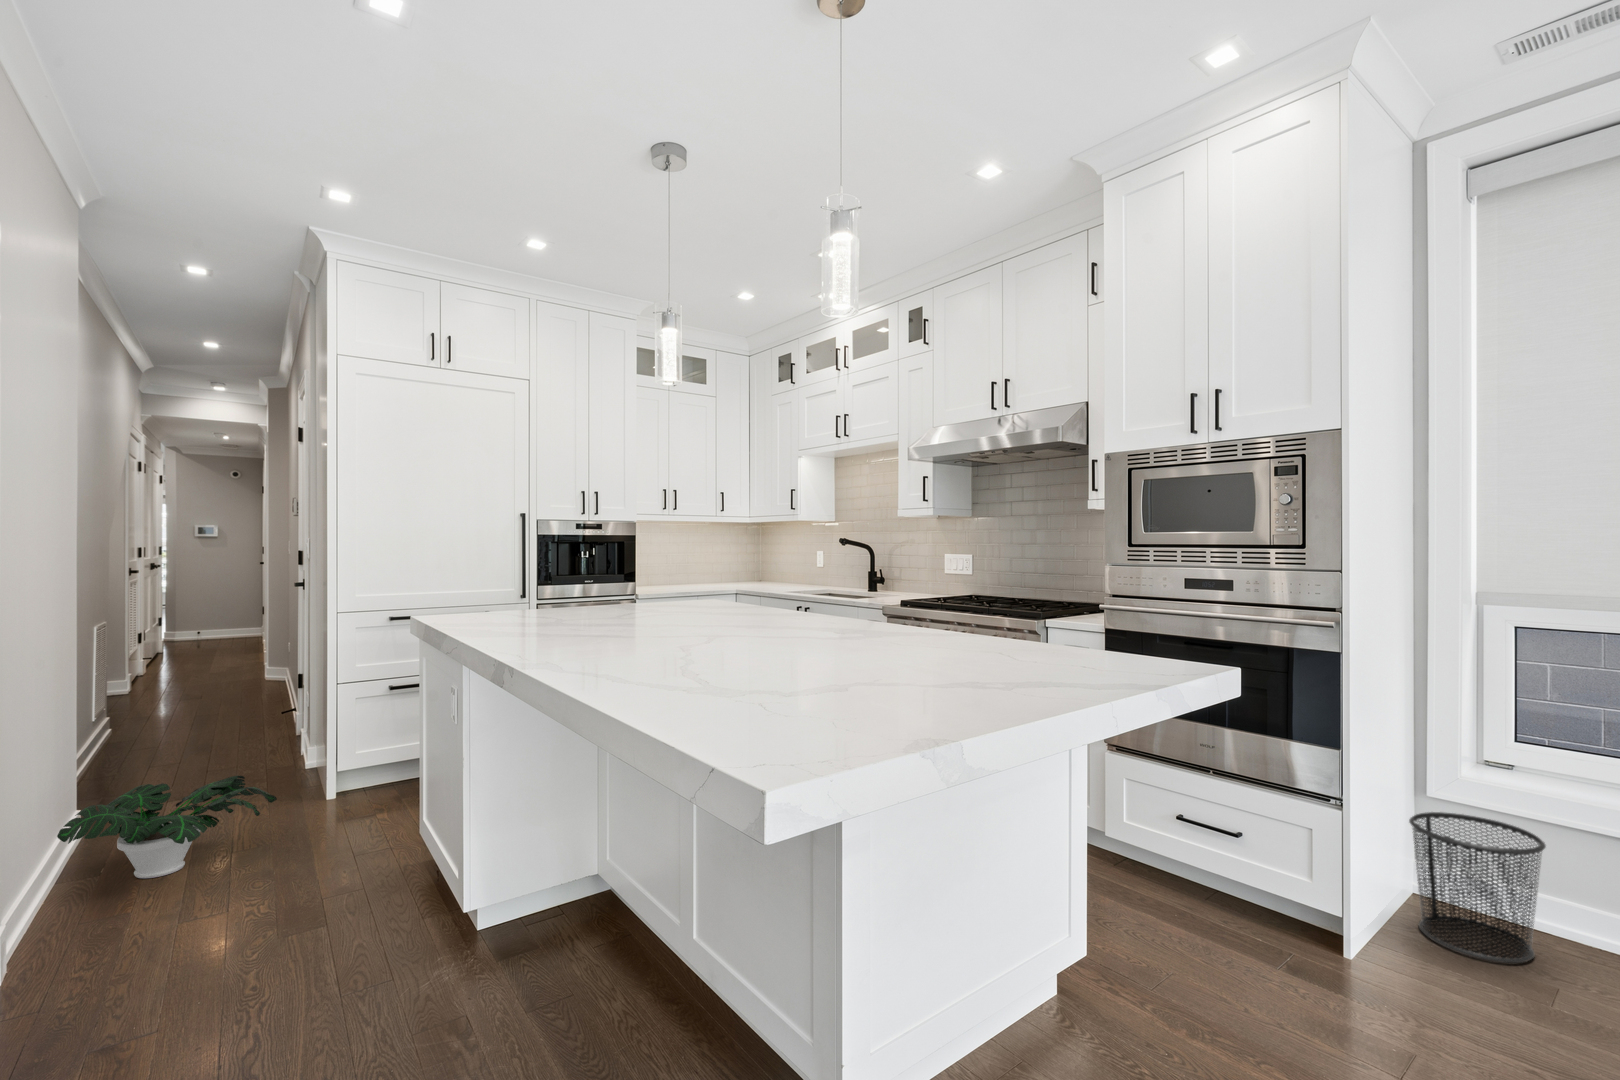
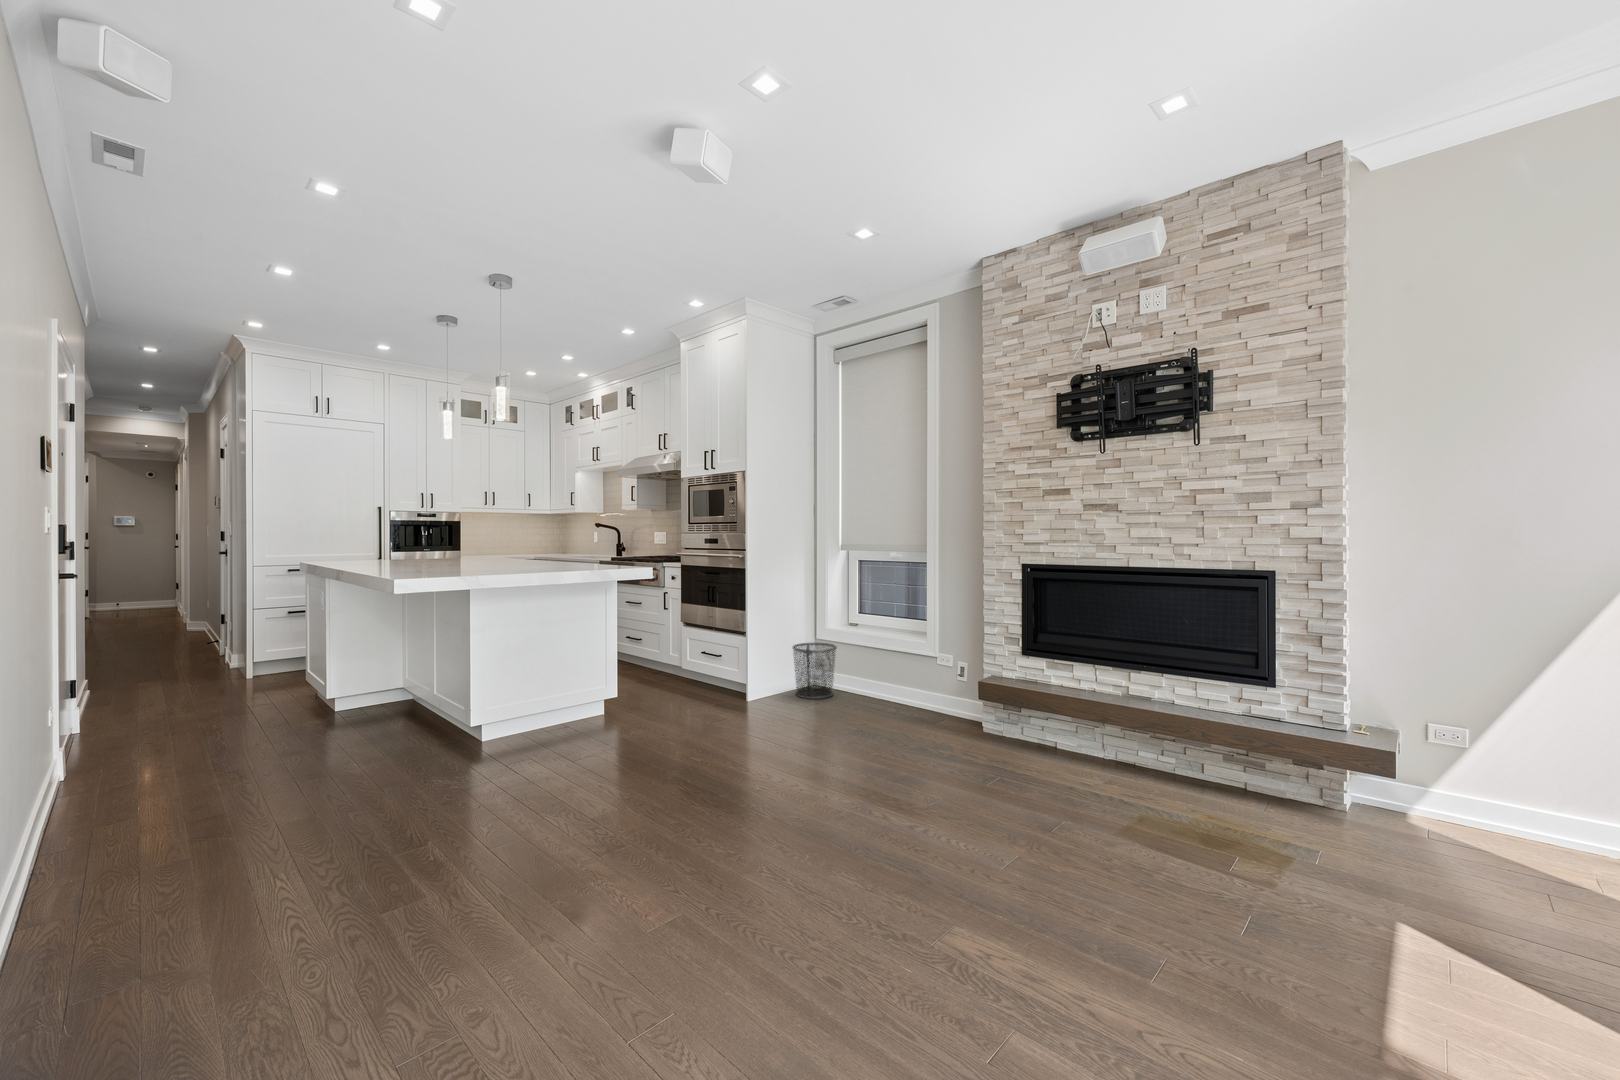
potted plant: present [57,776,277,878] -> none [85,655,218,706]

